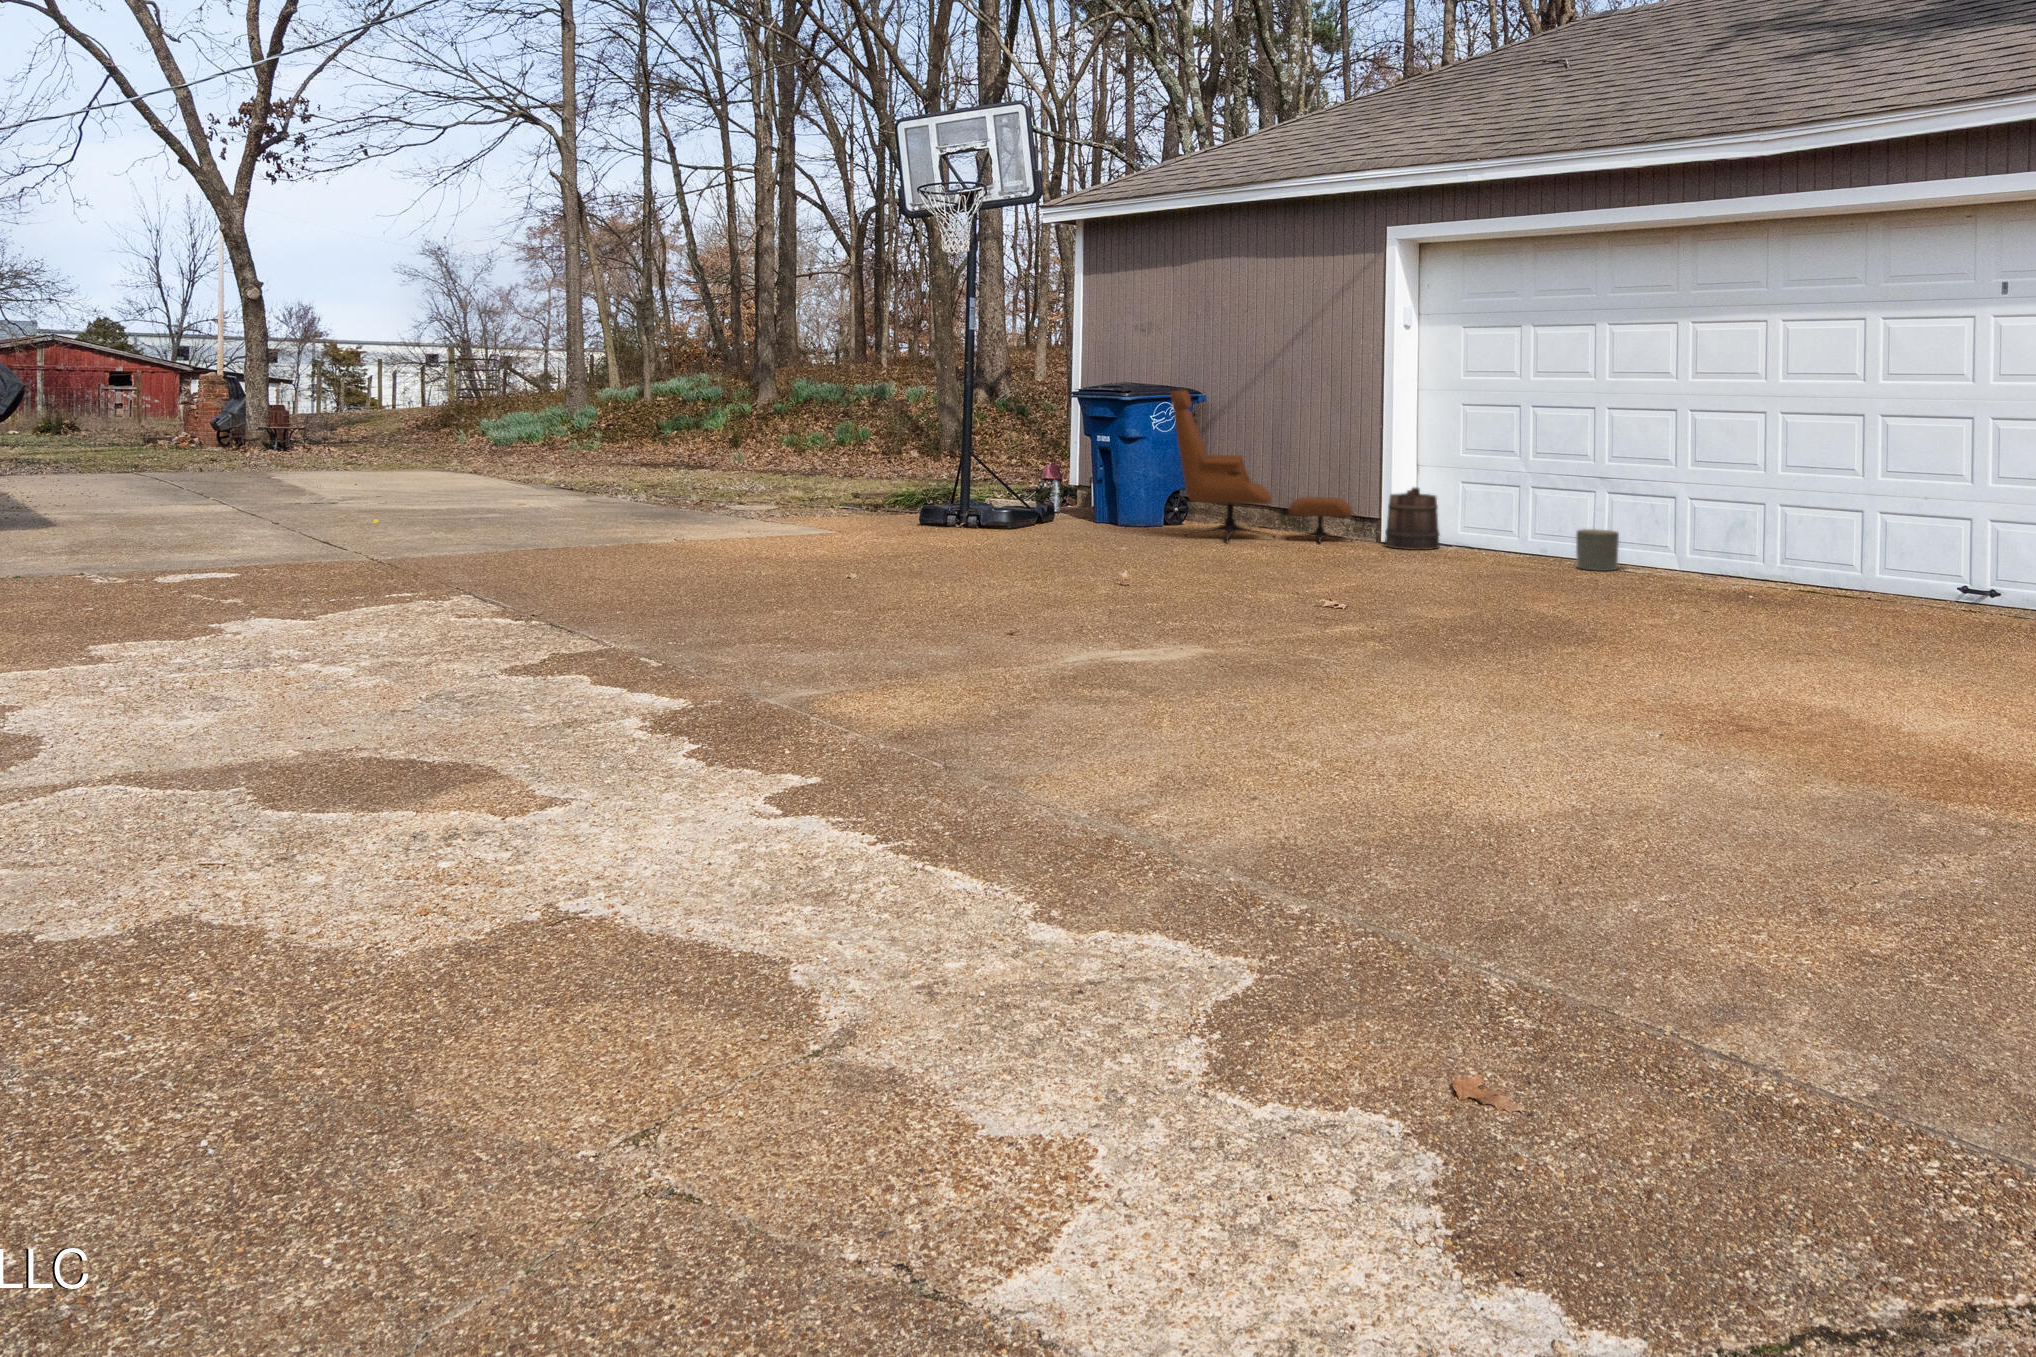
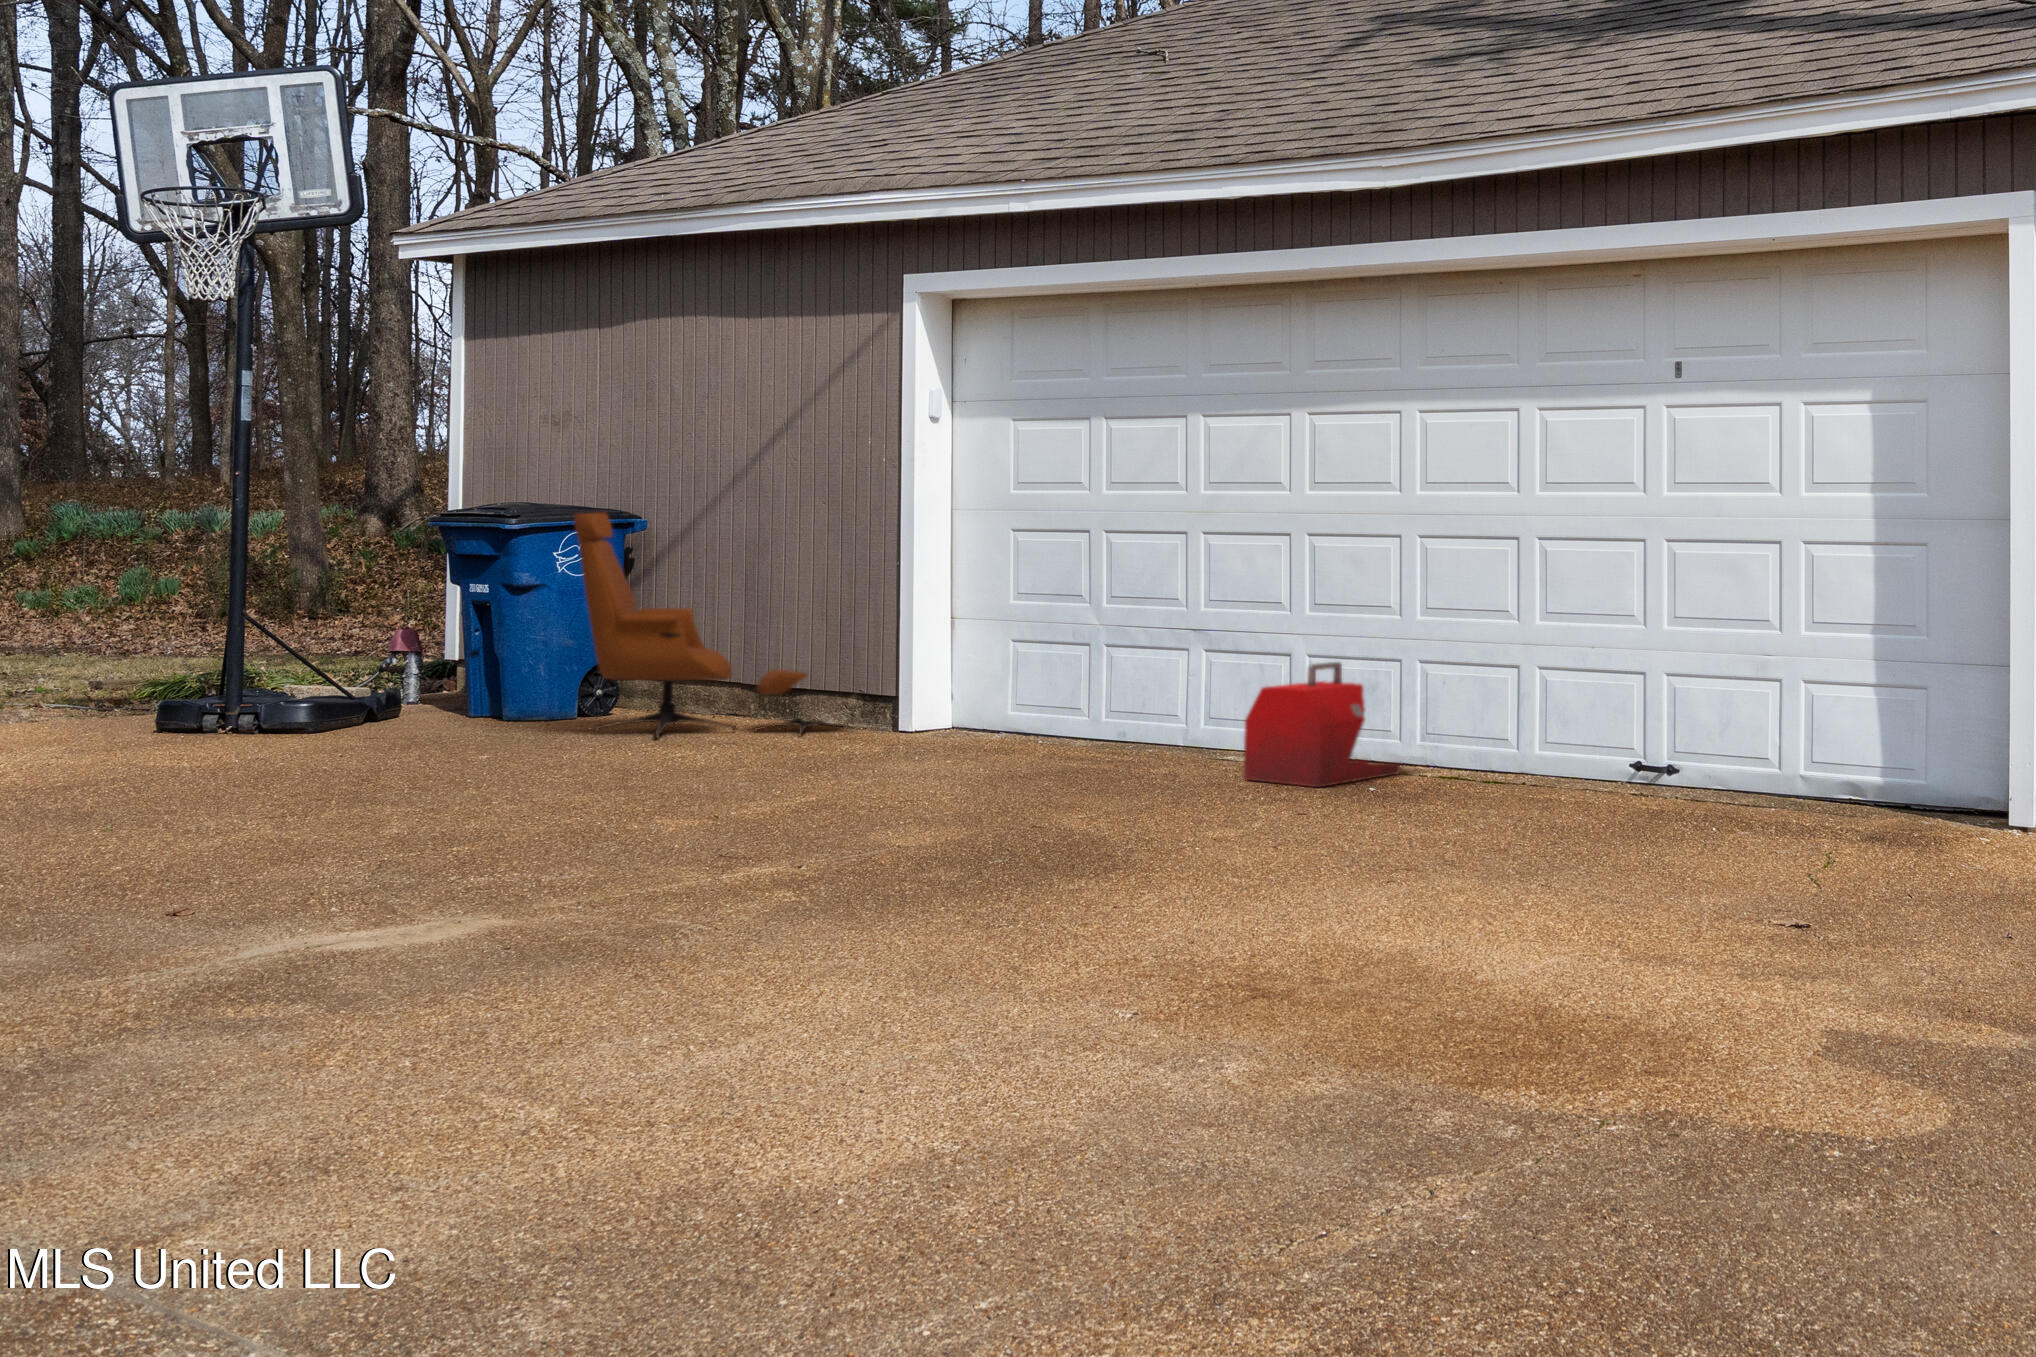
bucket: present [1385,487,1440,550] -> none [897,650,977,740]
toolbox: none [1654,504,1771,594] -> present [1244,662,1400,787]
planter: present [1576,529,1619,571] -> none [1154,702,1211,760]

